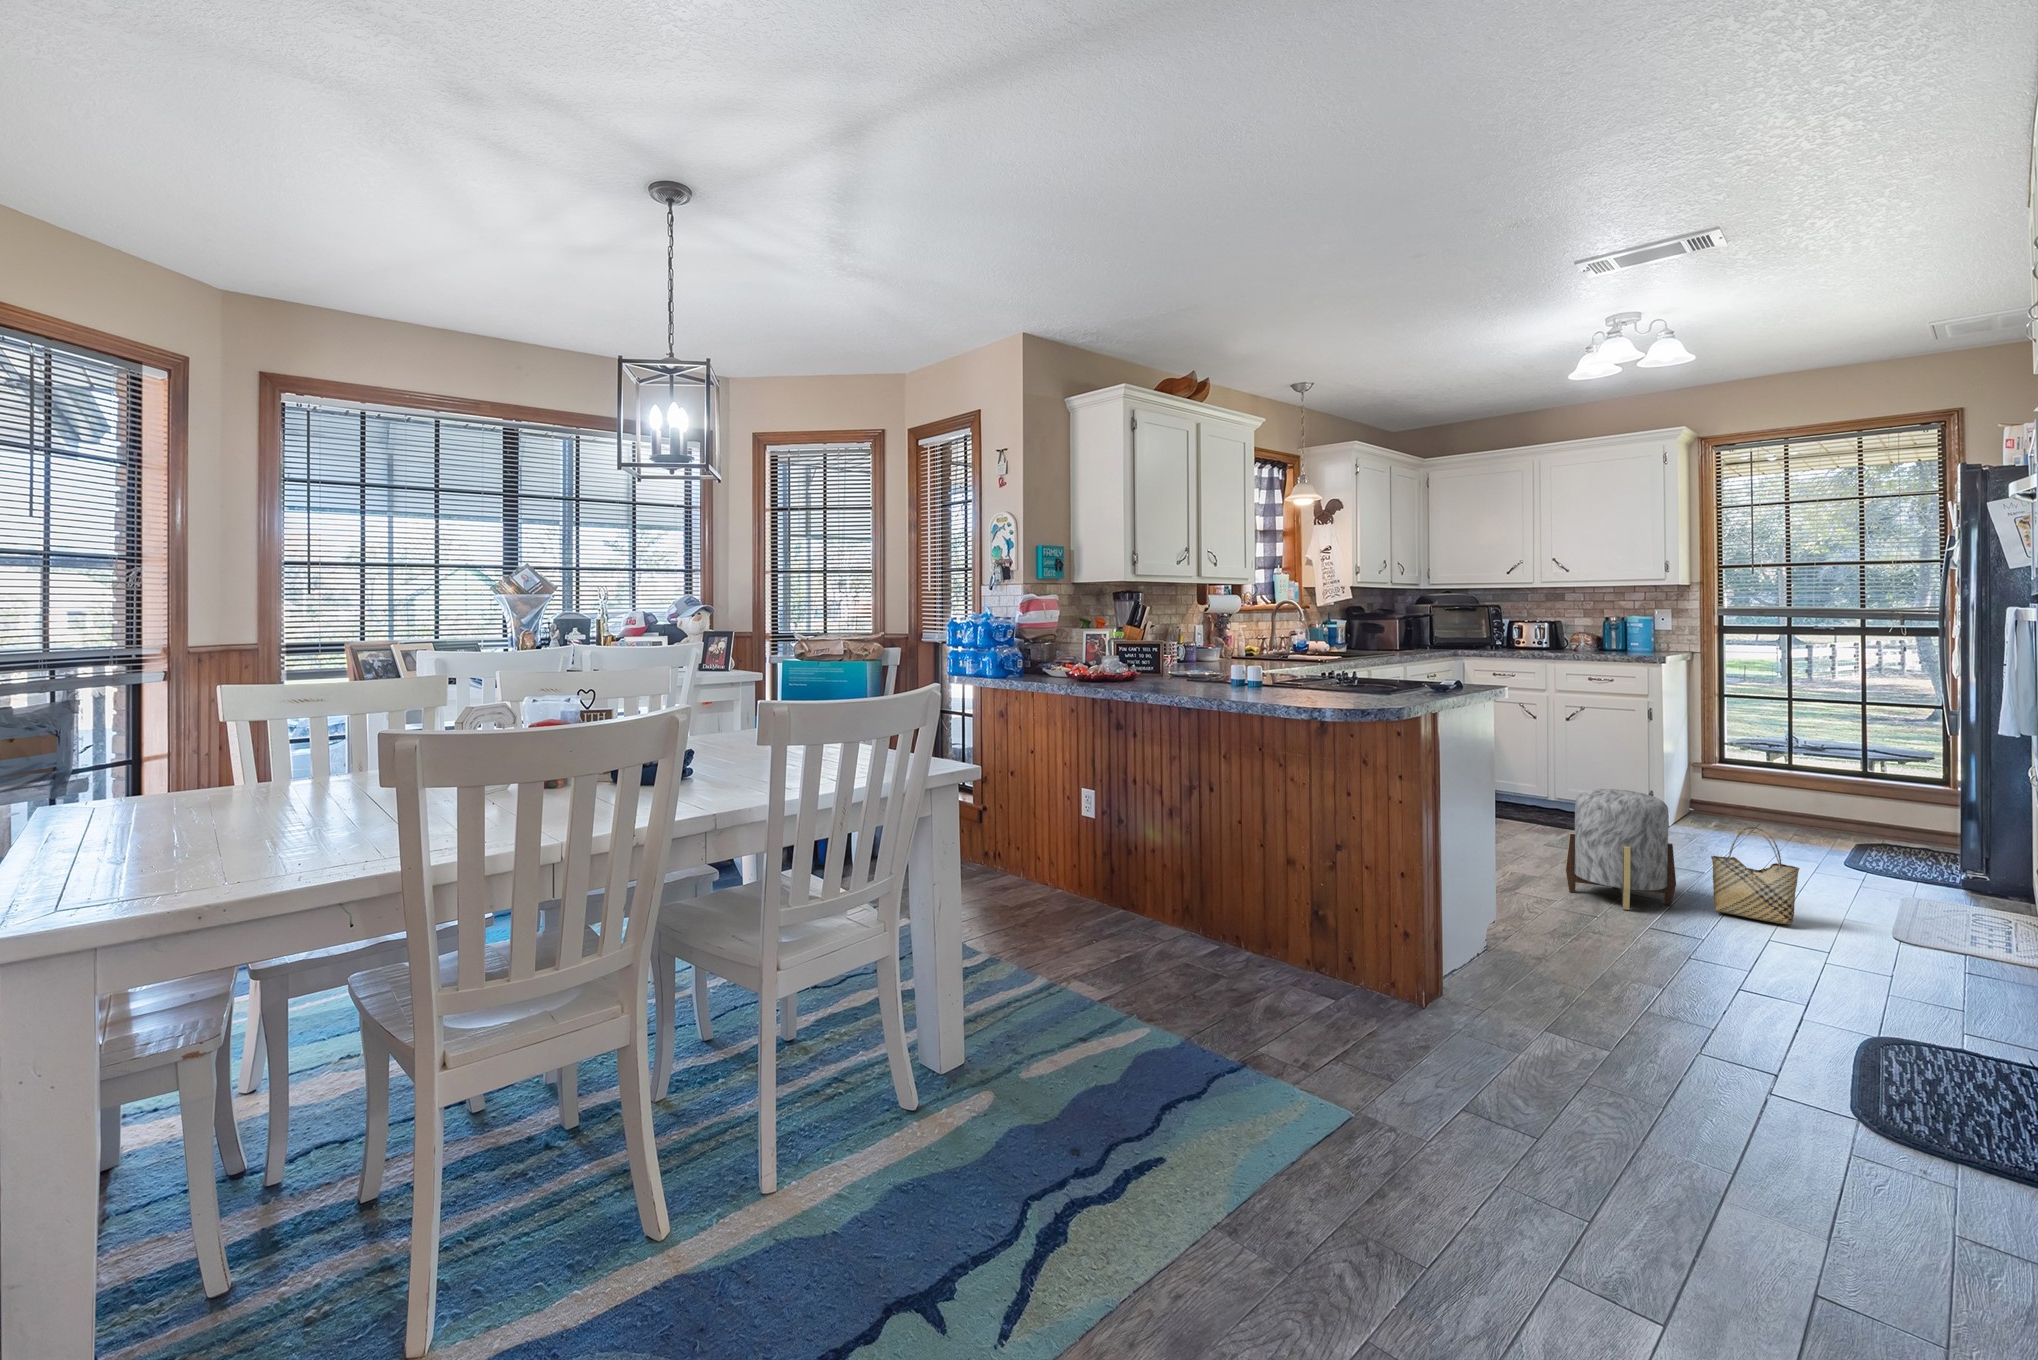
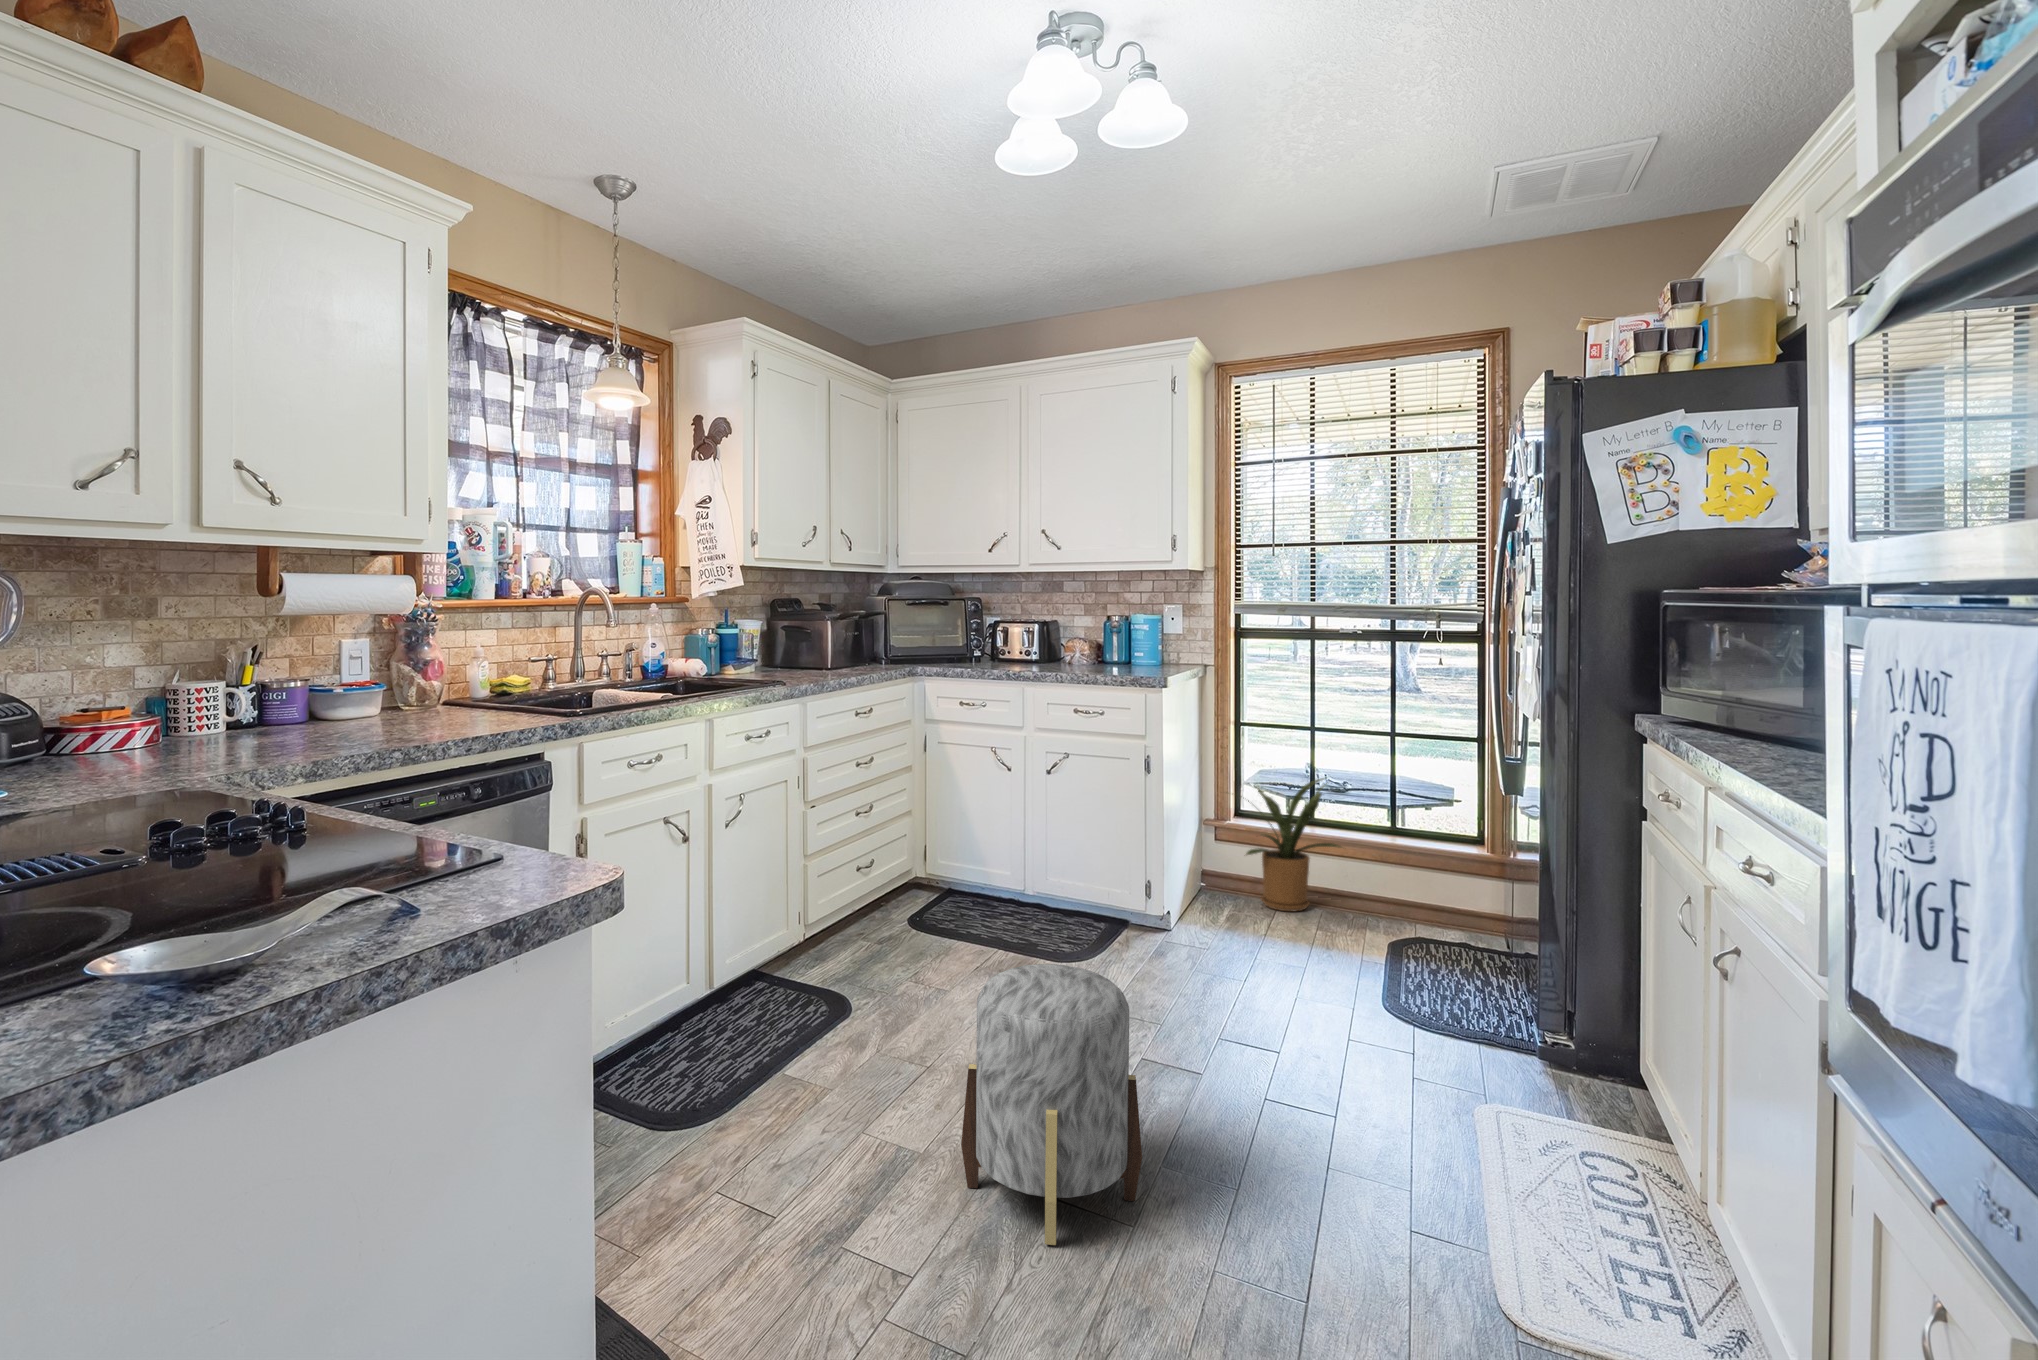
house plant: none [1706,732,1823,825] -> present [1246,778,1340,912]
woven basket: present [1711,827,1800,924] -> none [1196,1032,1333,1240]

